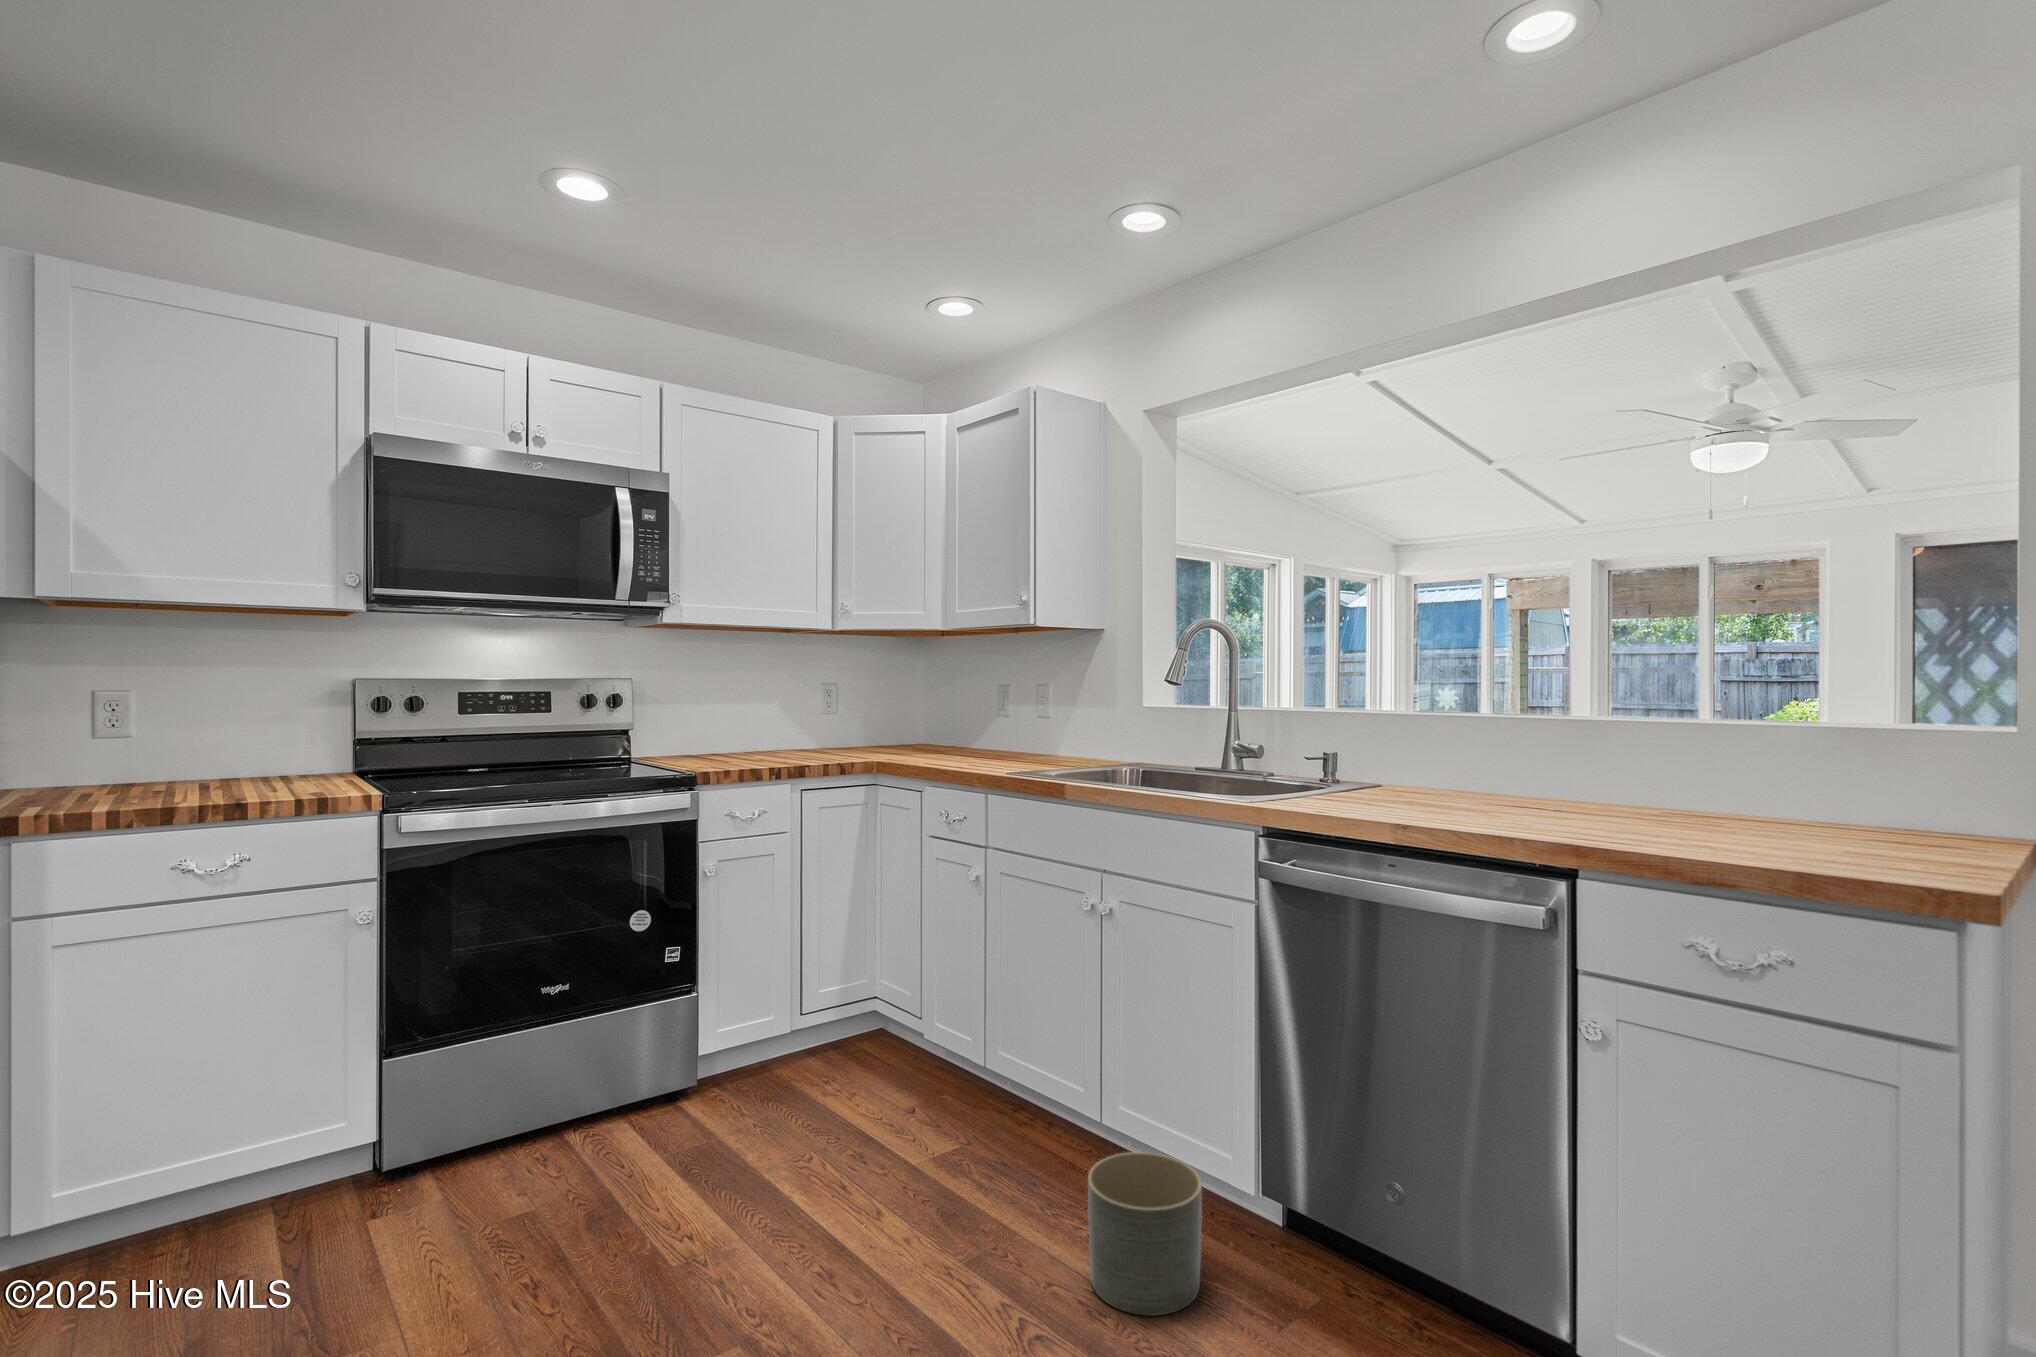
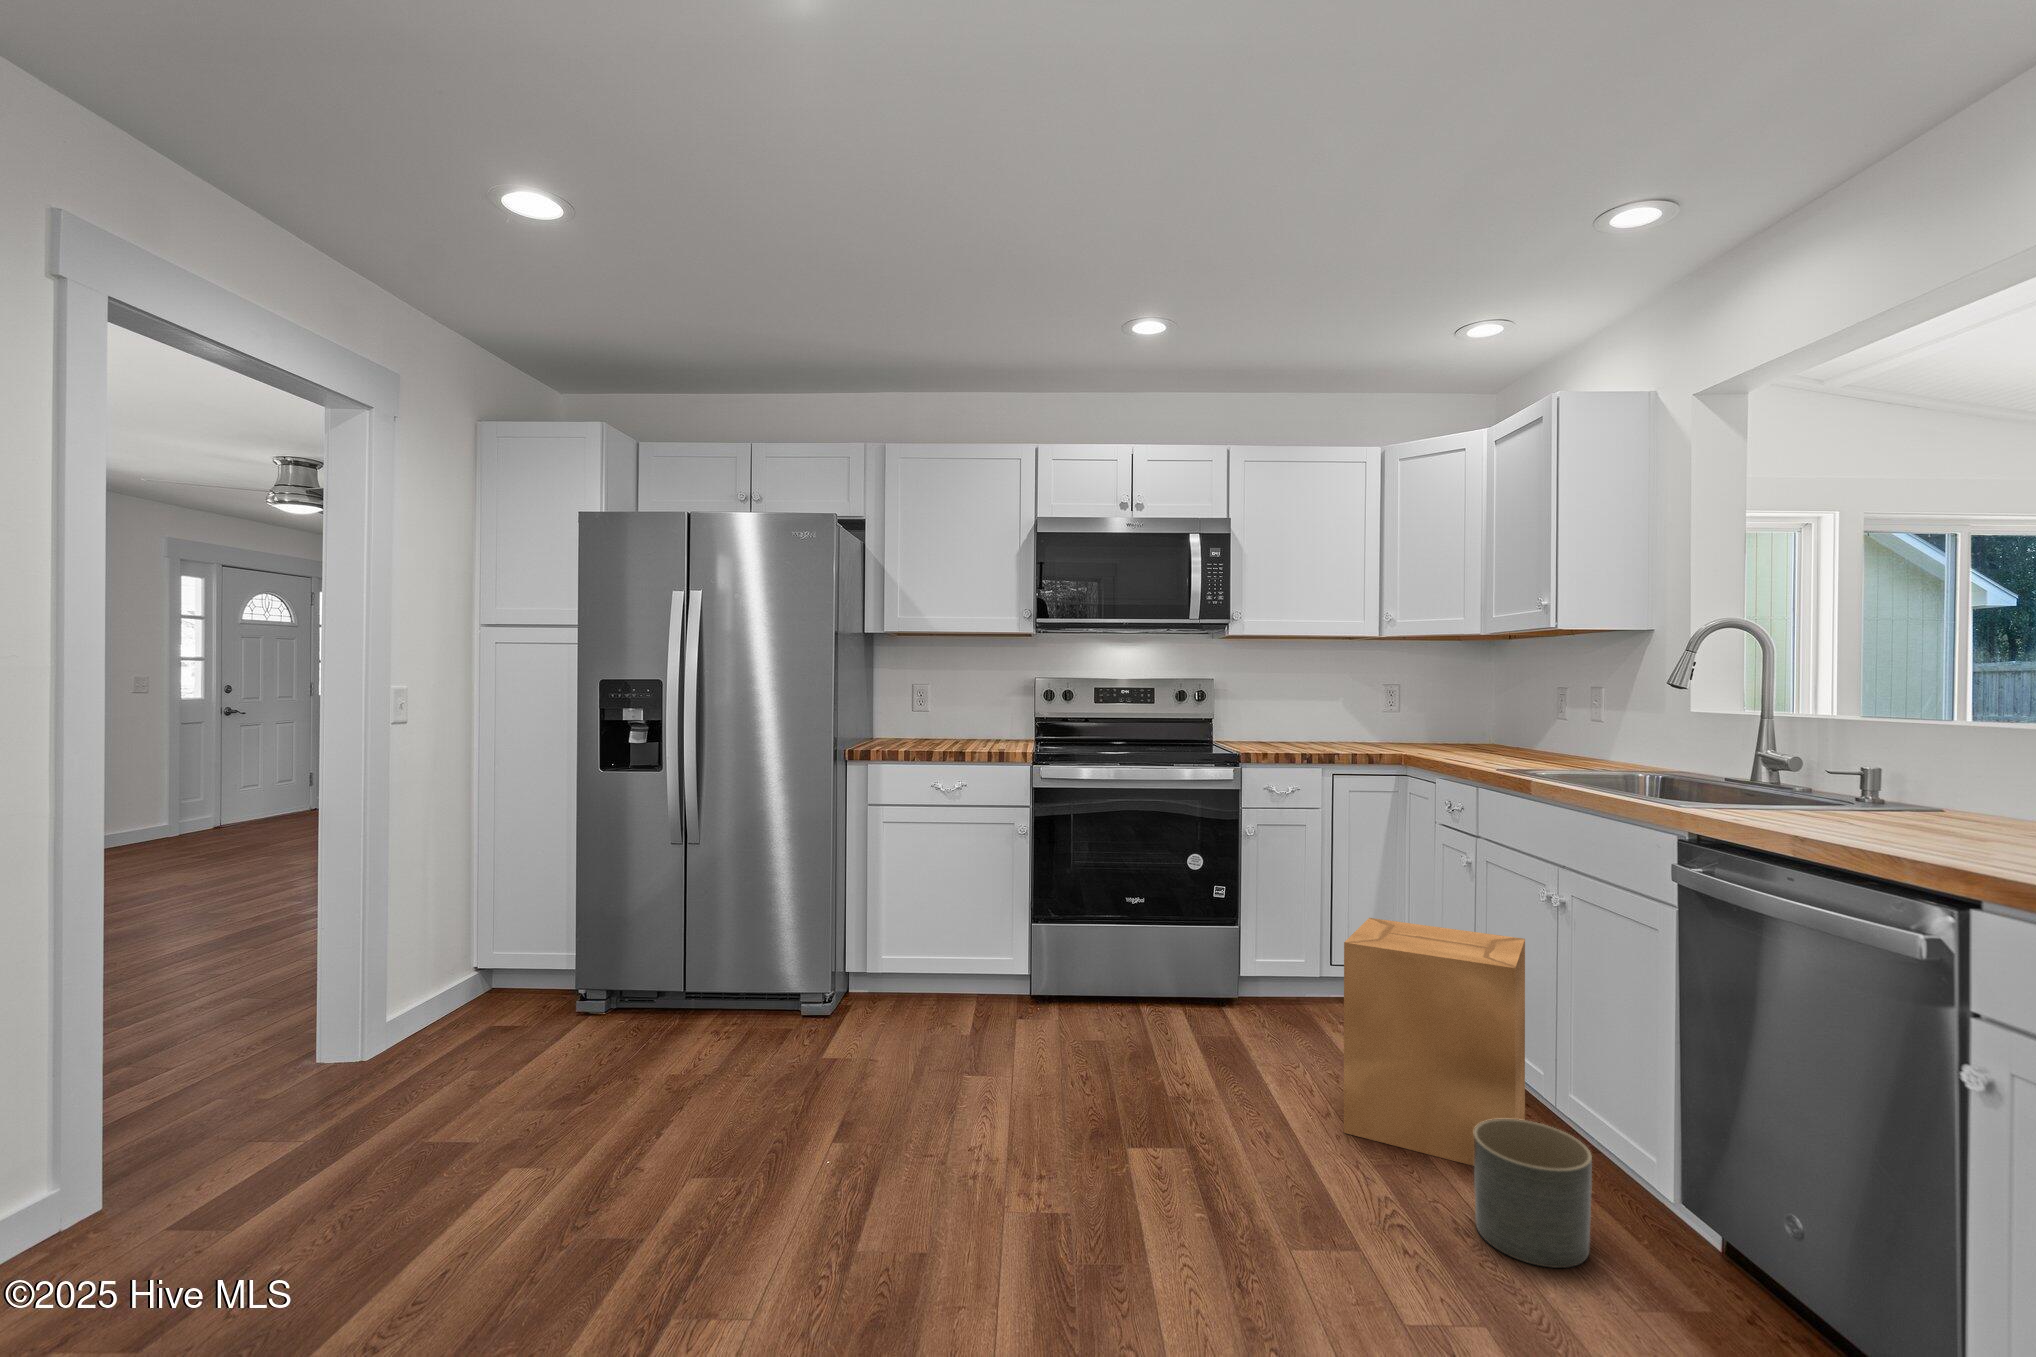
cardboard box: none [902,951,1089,1231] -> present [1344,918,1525,1166]

